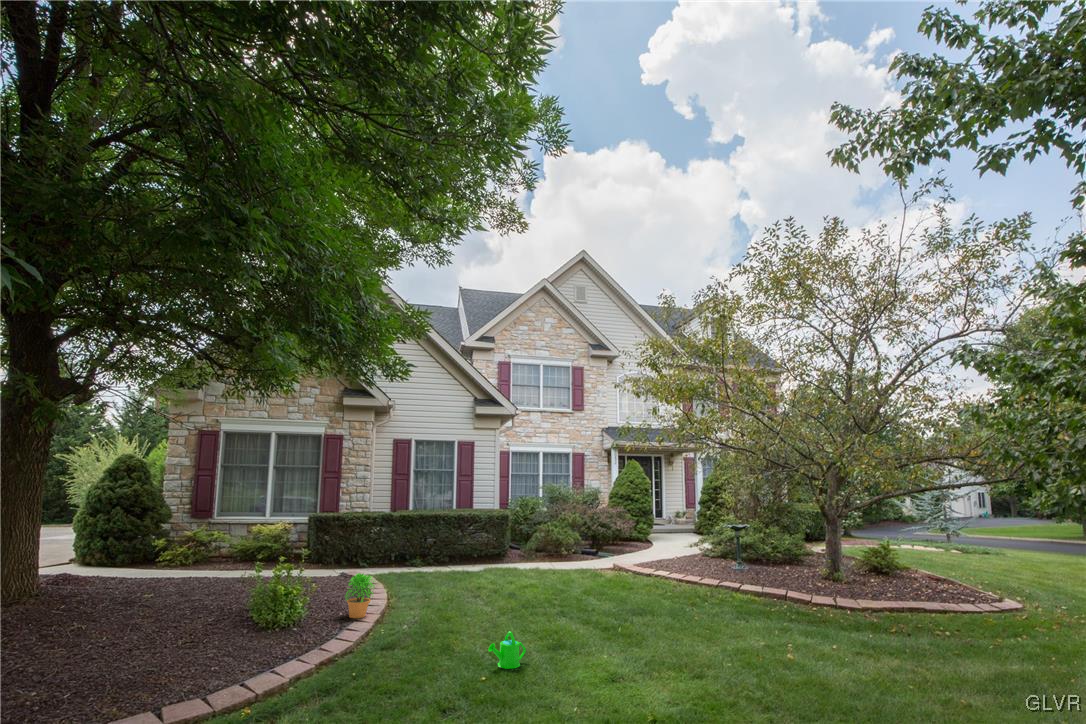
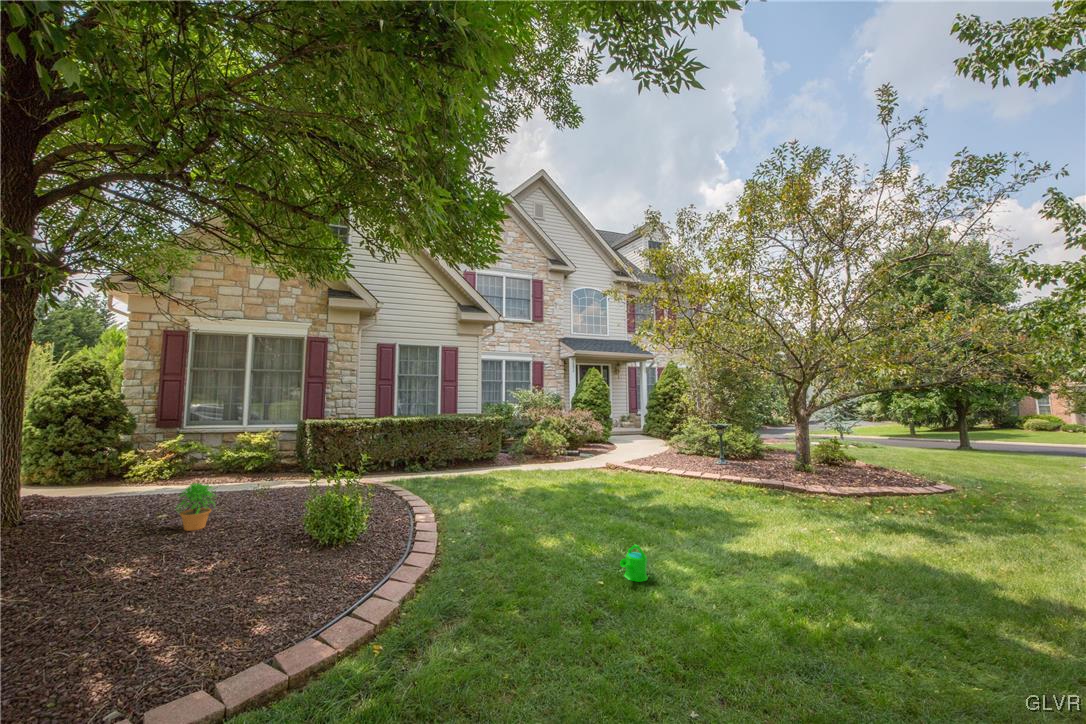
potted plant: present [345,573,374,618] -> present [176,483,215,531]

